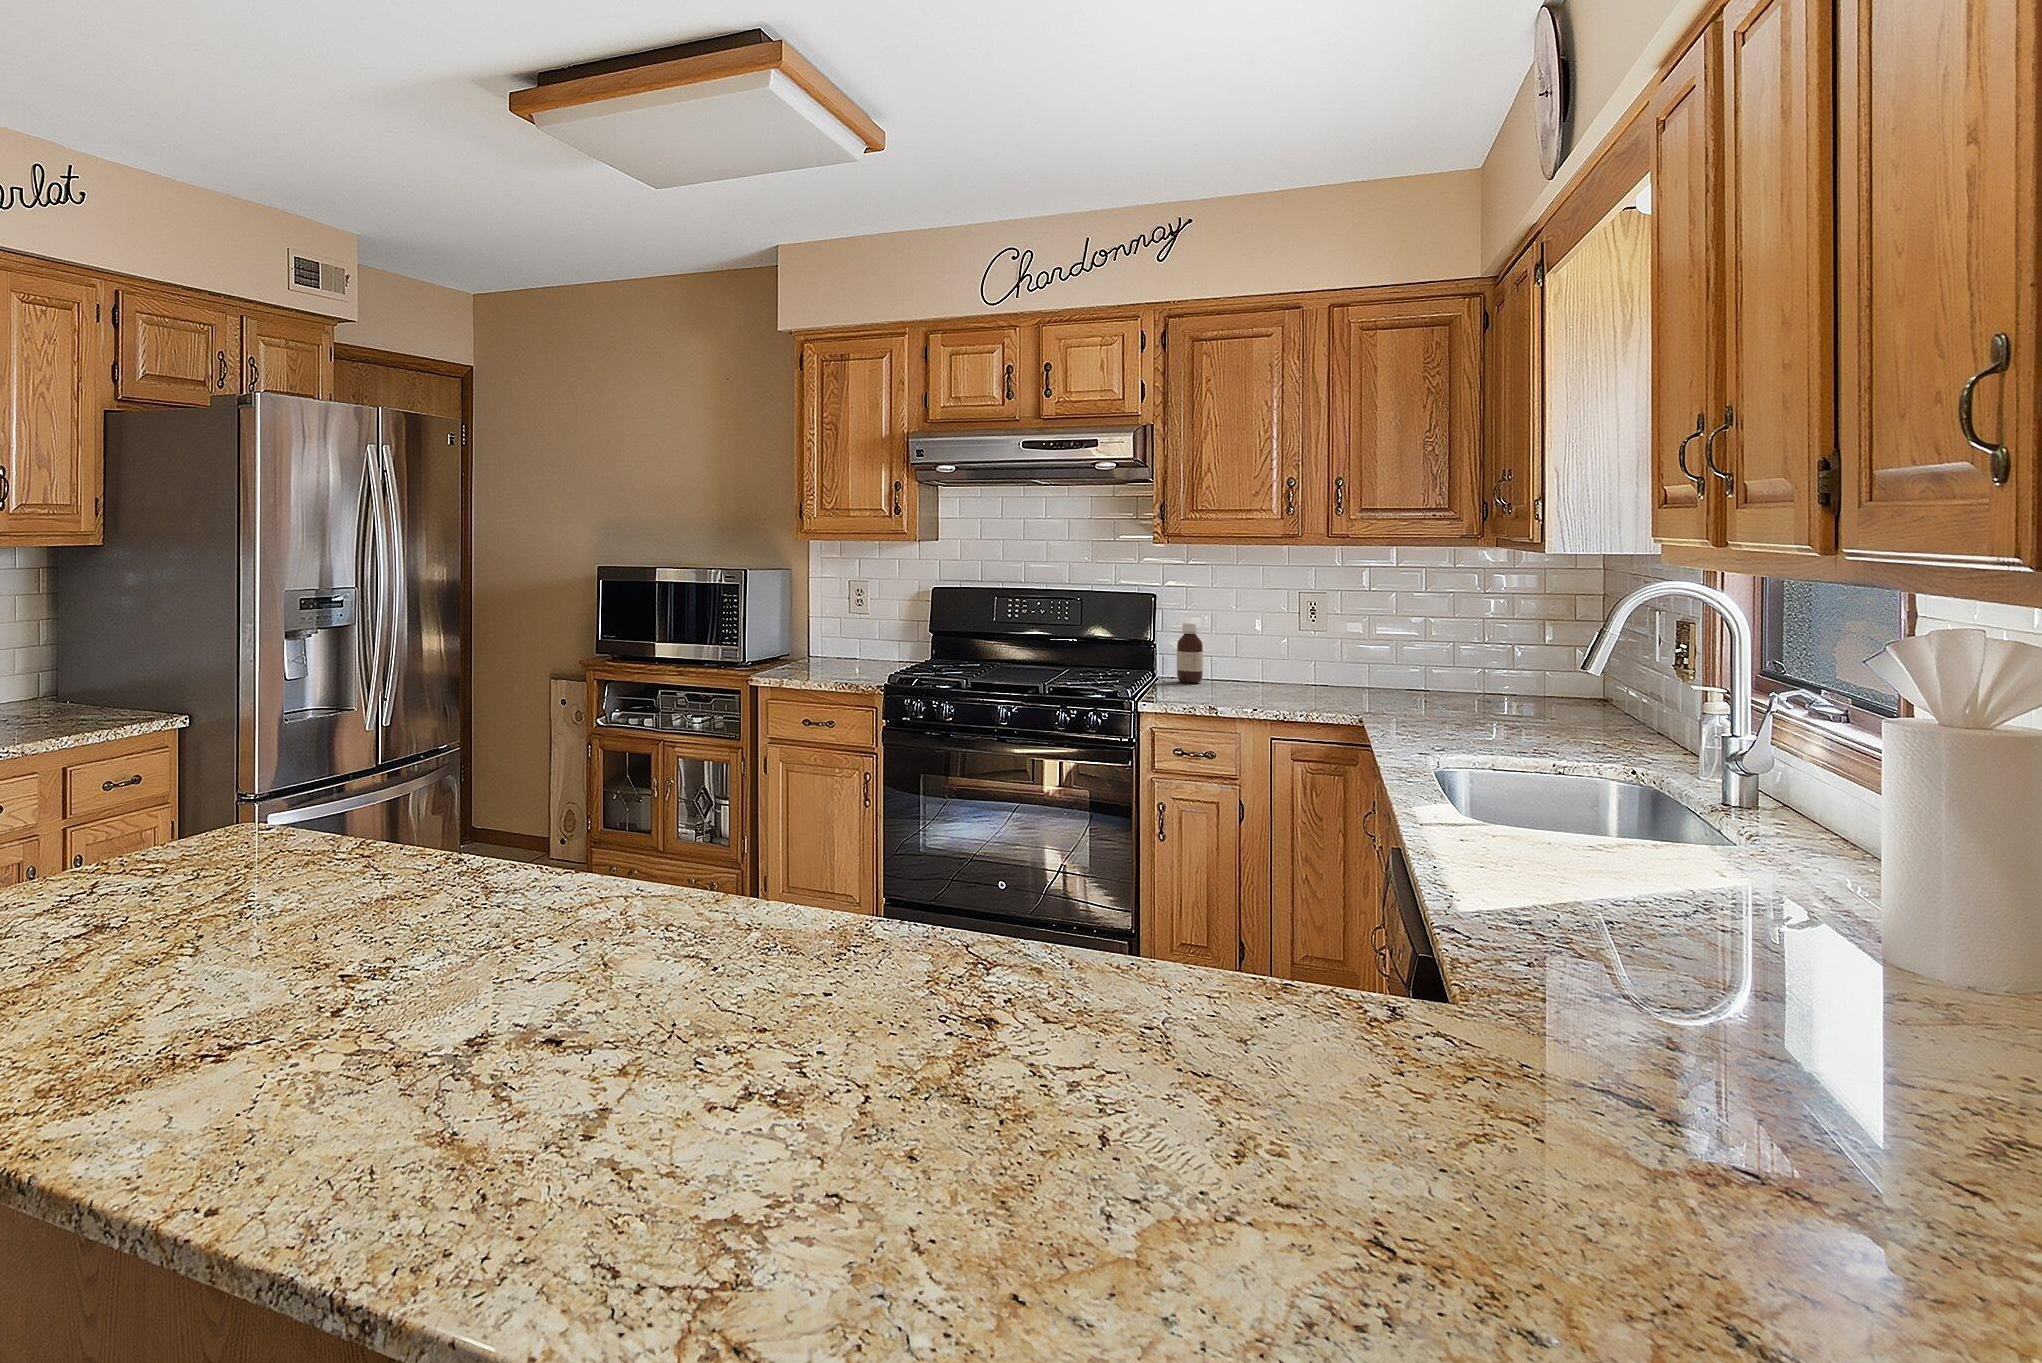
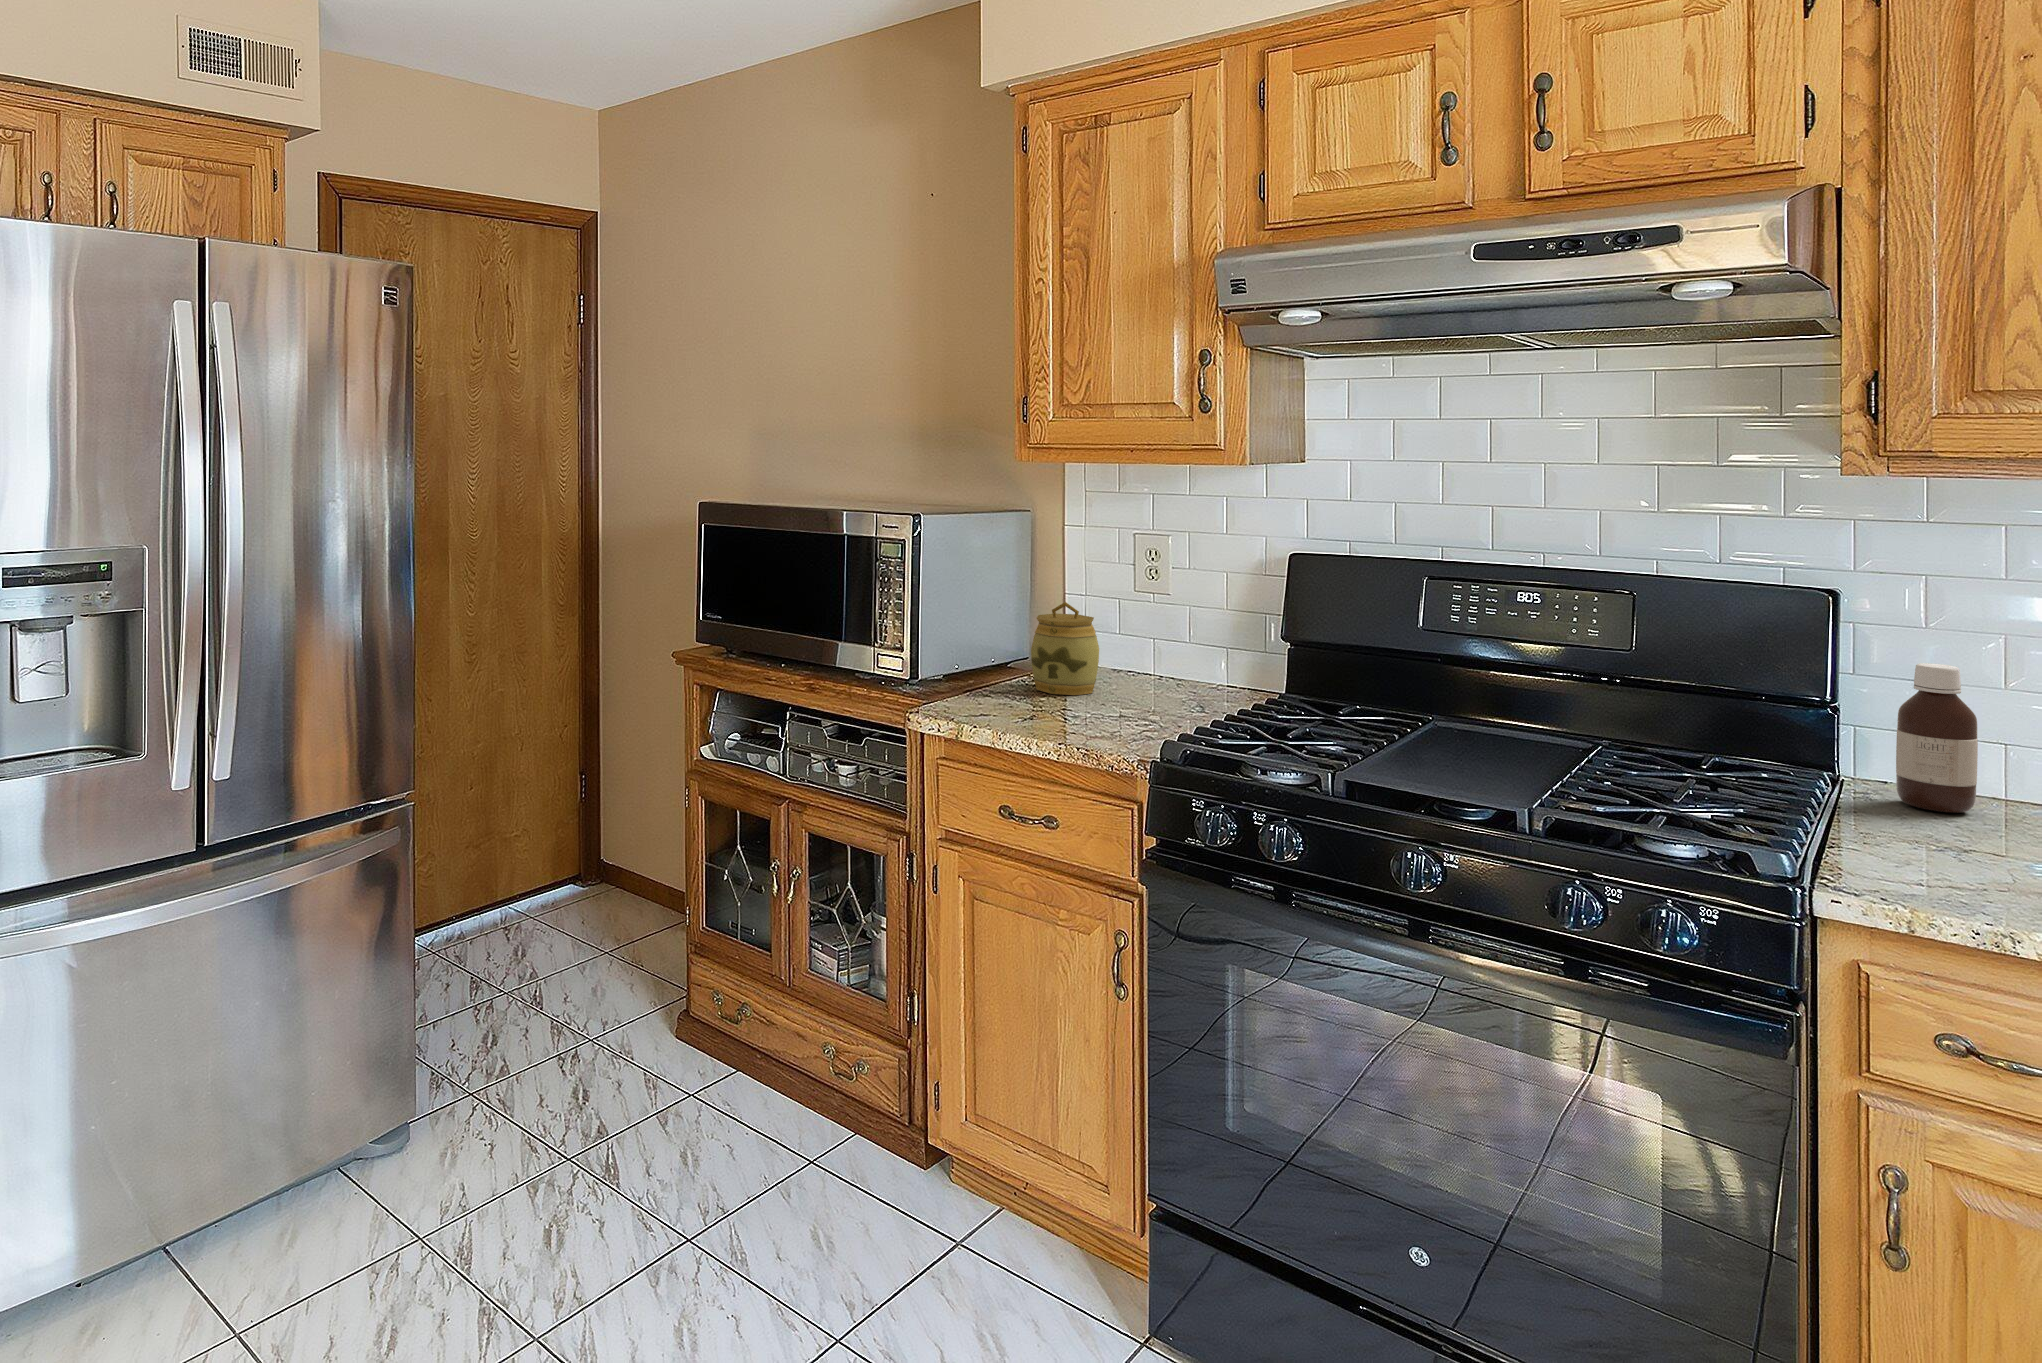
jar: none [803,616,839,666] -> present [1031,602,1099,695]

